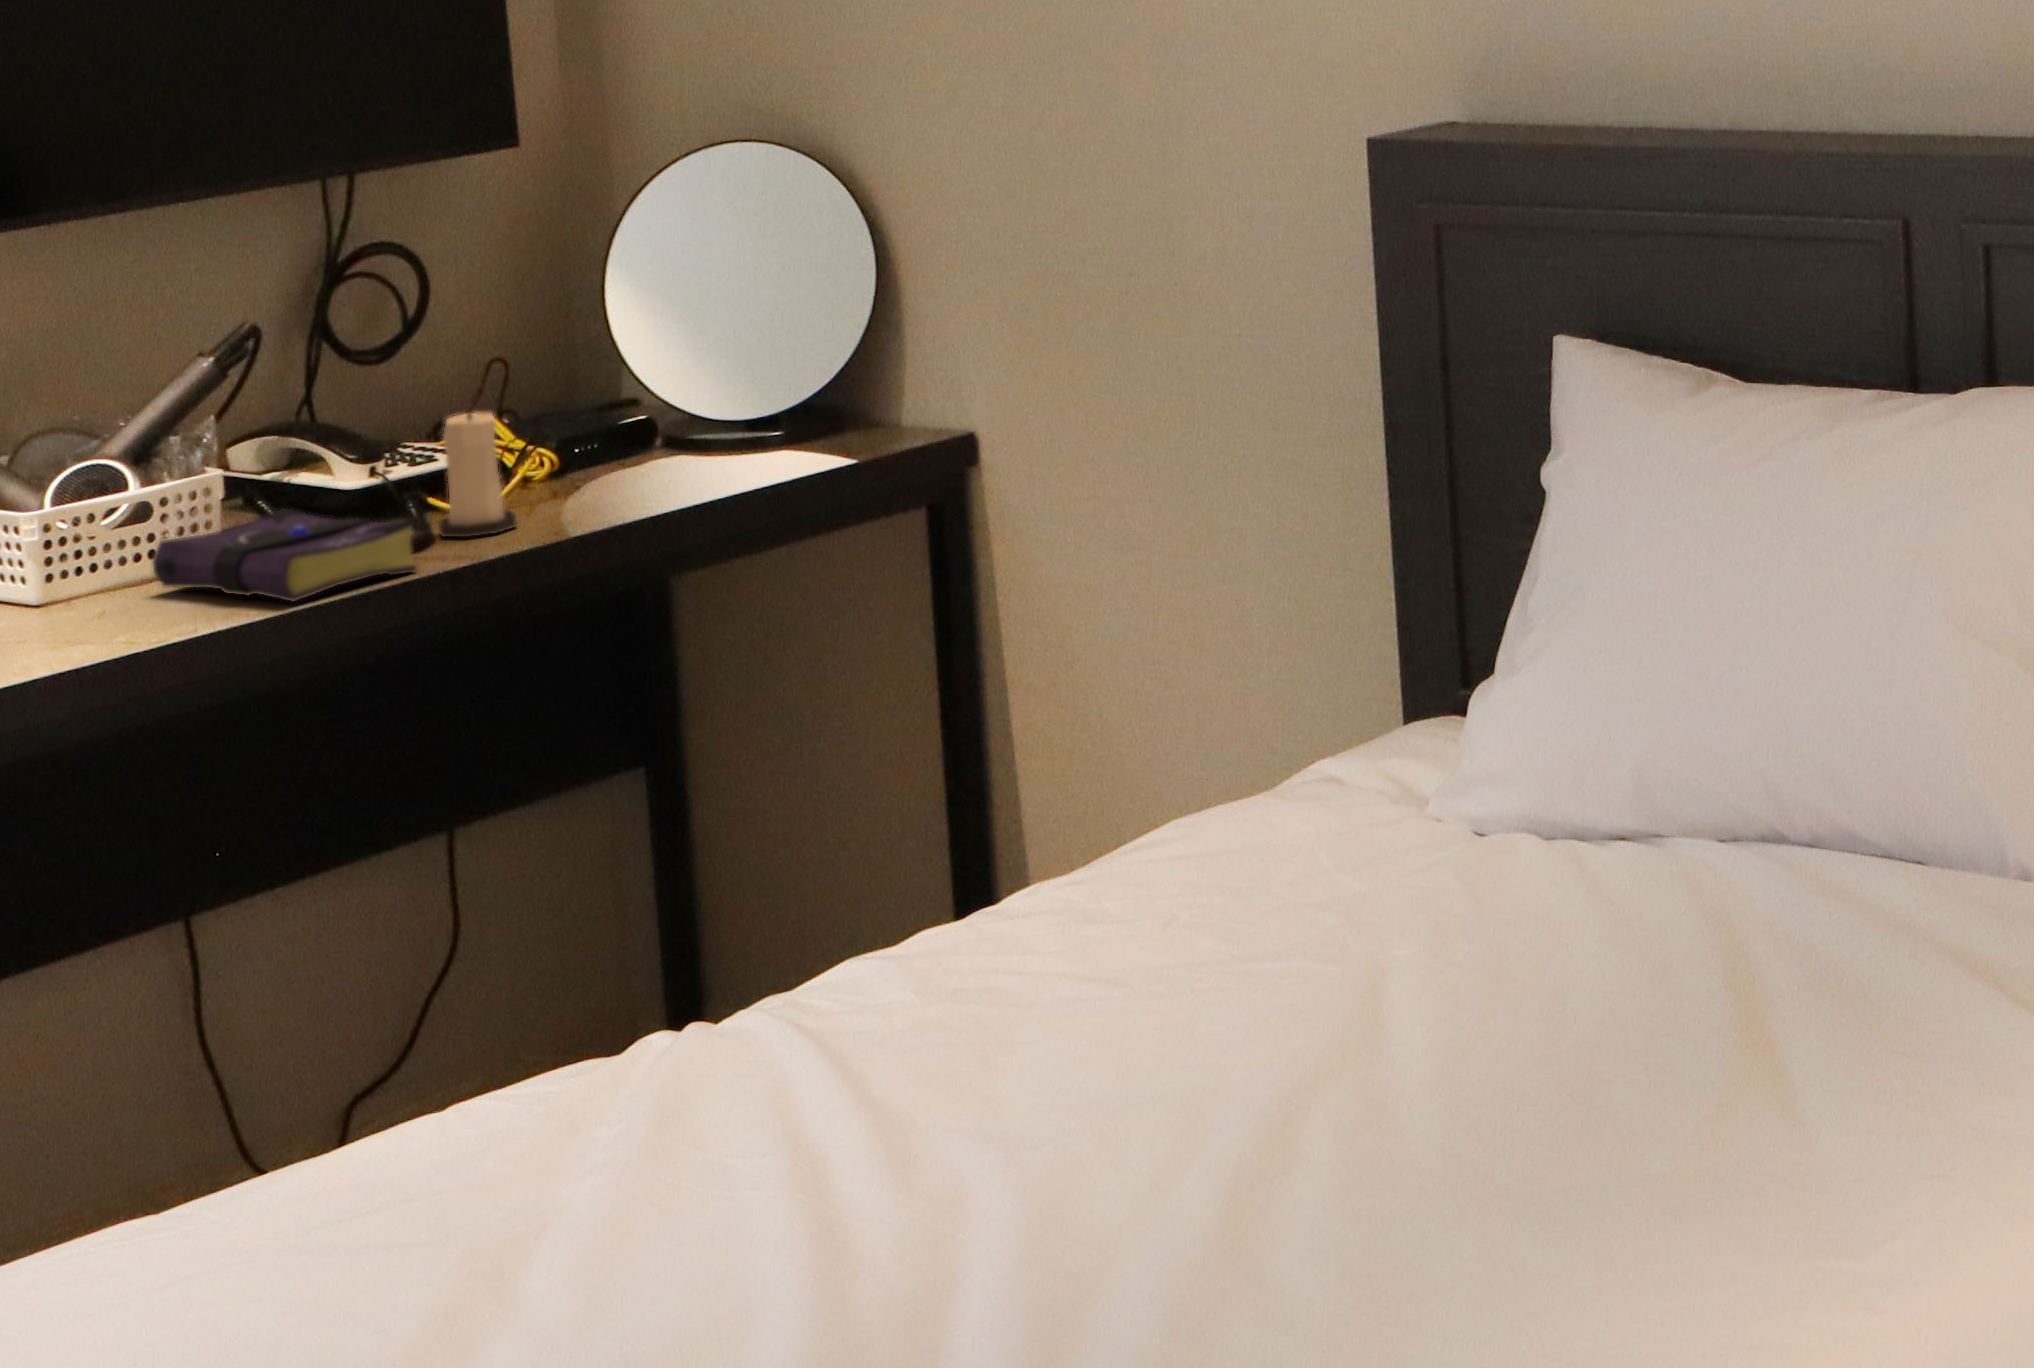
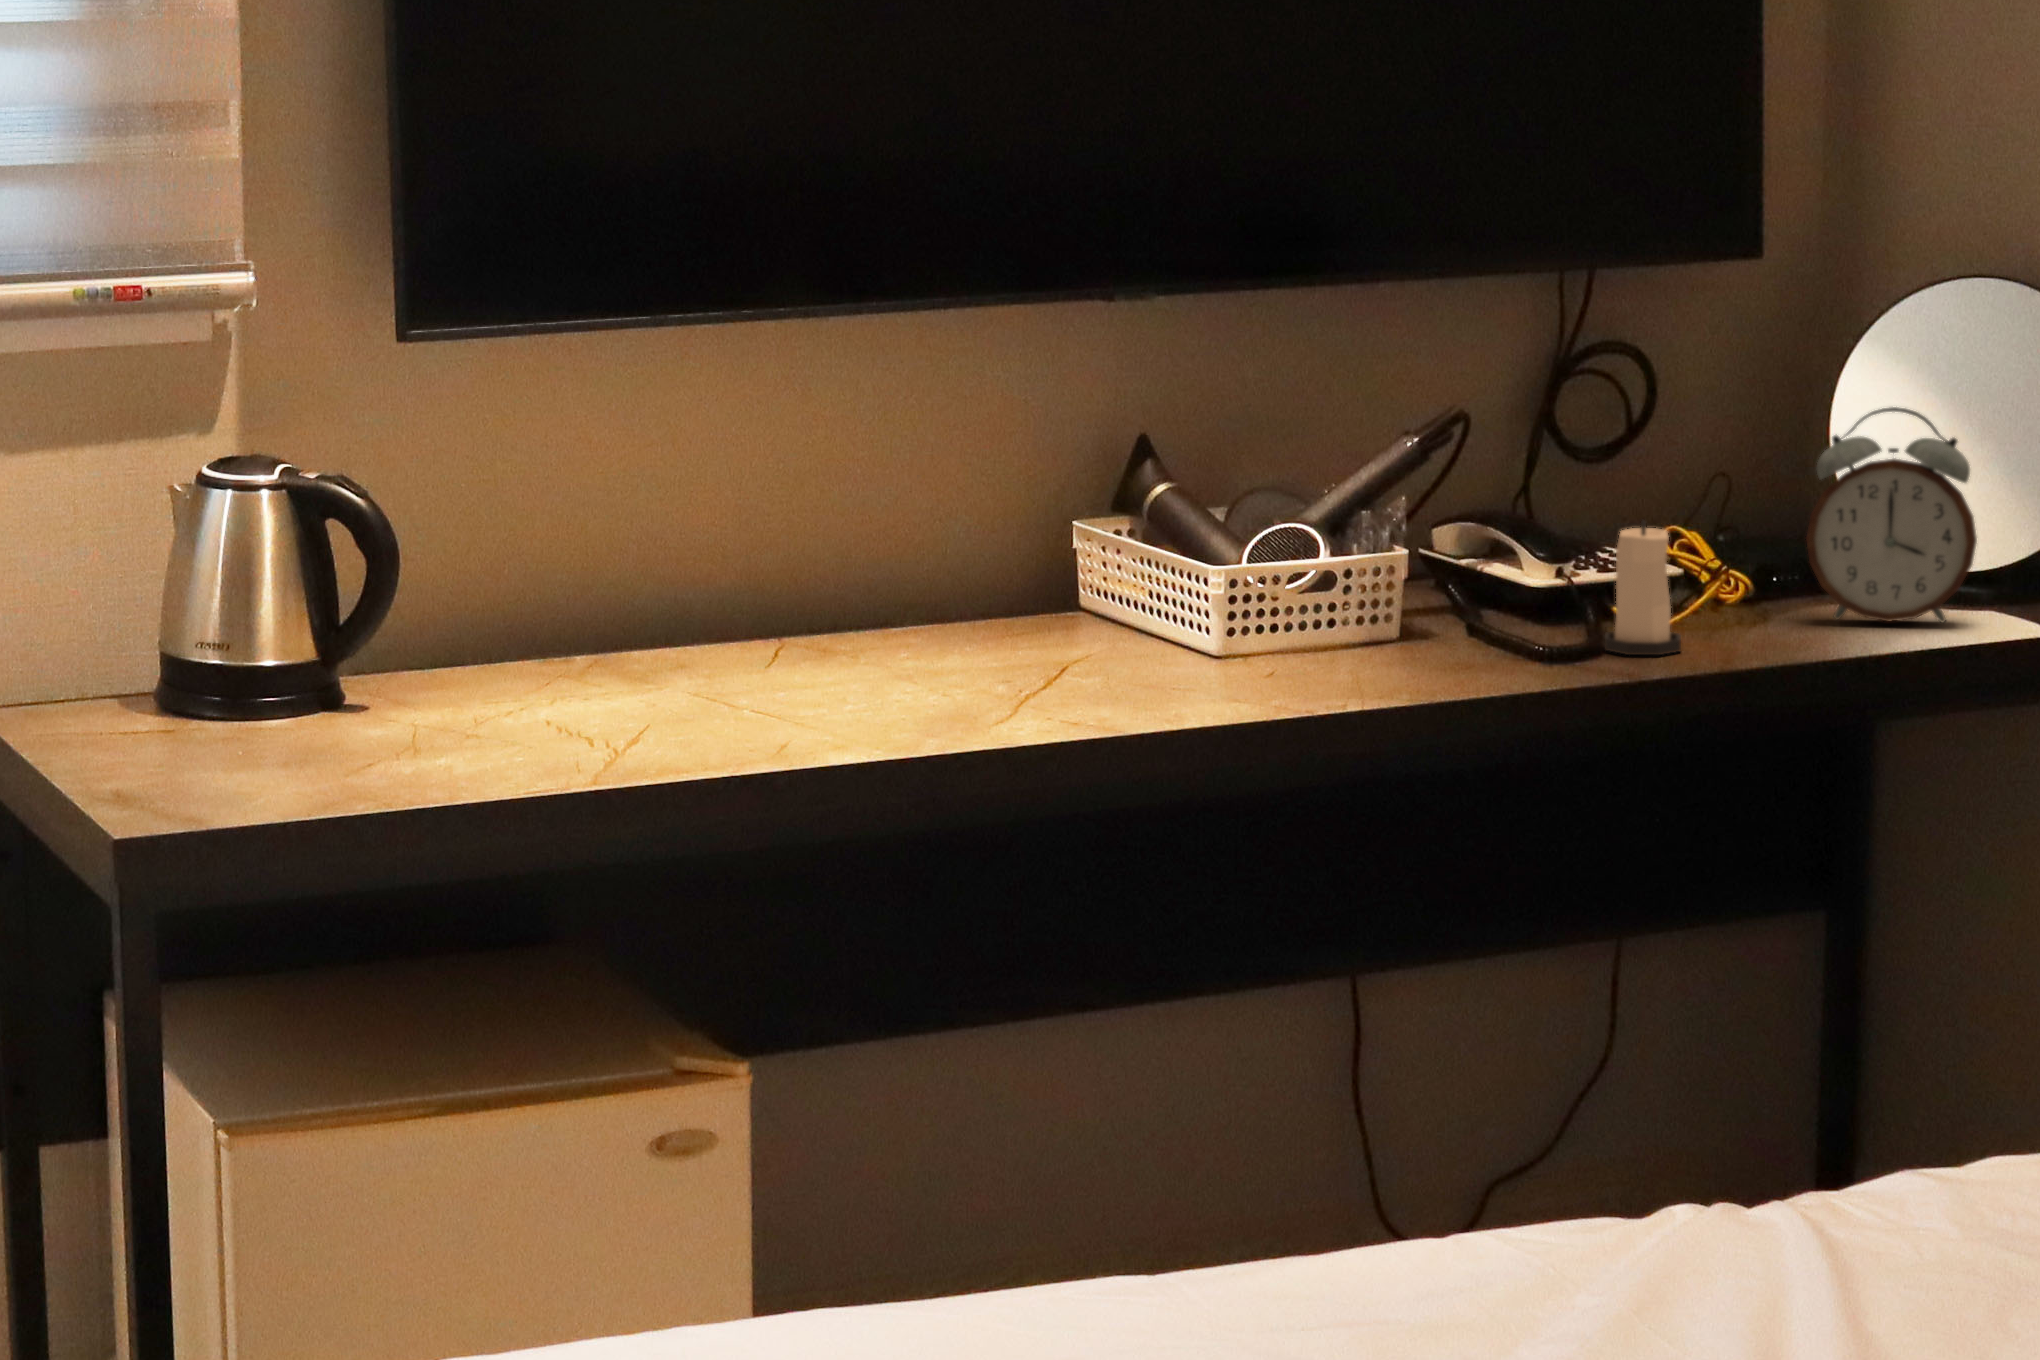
alarm clock: none [614,273,771,477] -> present [1806,407,1977,623]
book: present [153,509,417,602] -> none [1322,598,1564,694]

